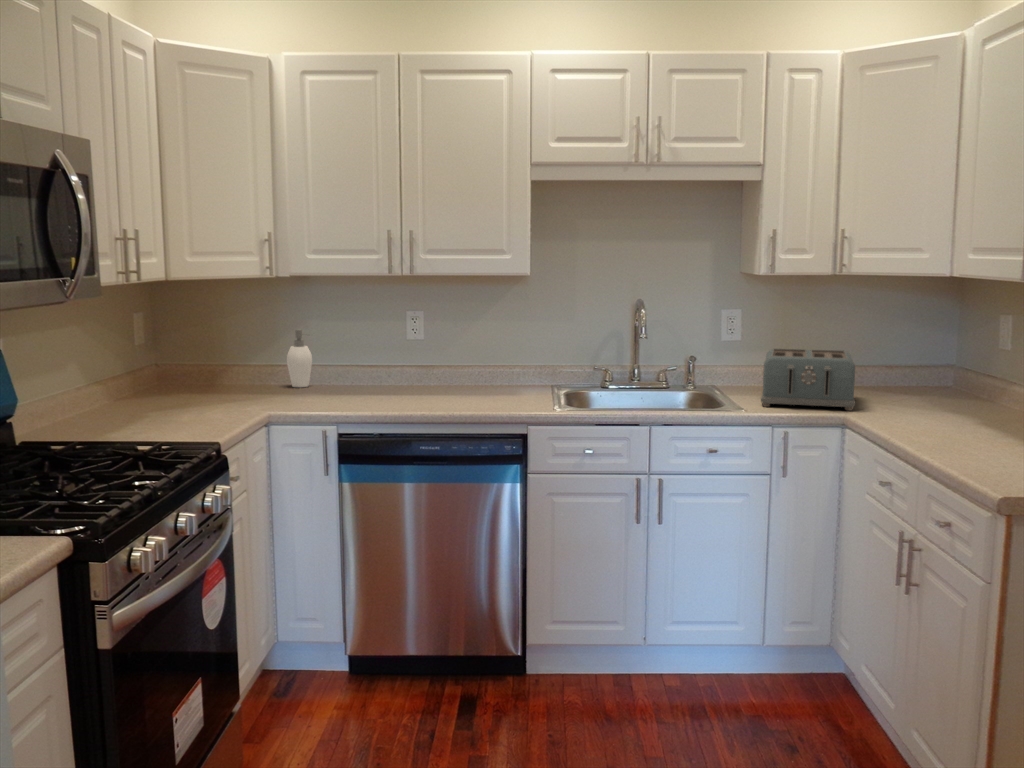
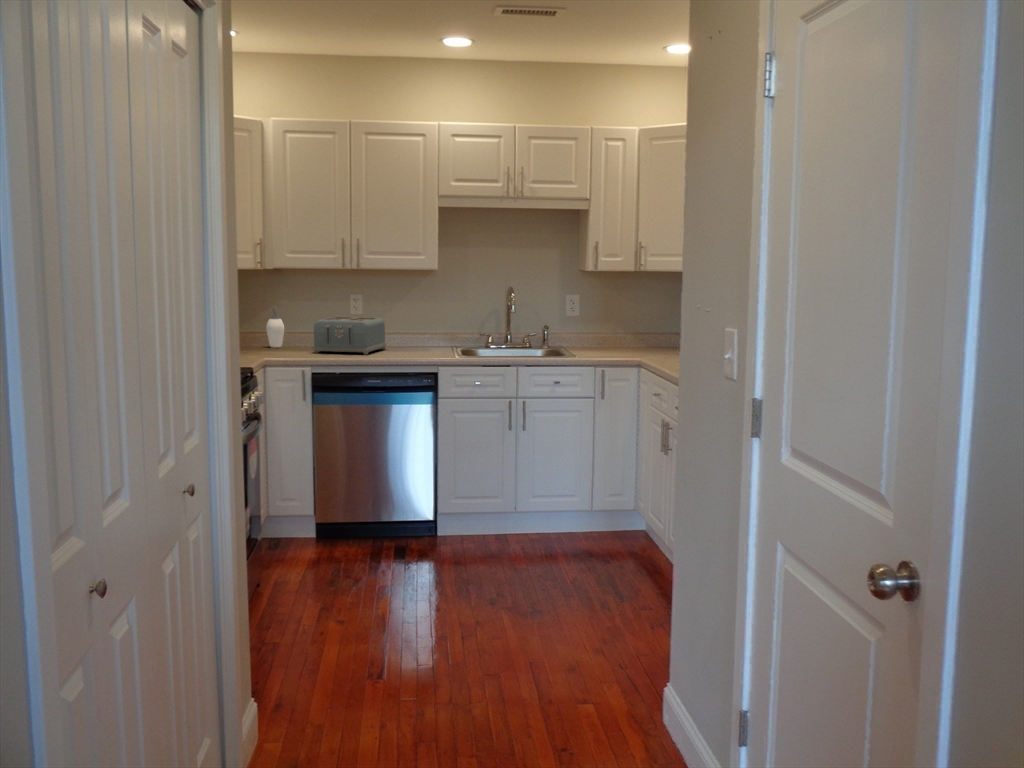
toaster: present [761,349,855,411] -> present [312,317,386,355]

